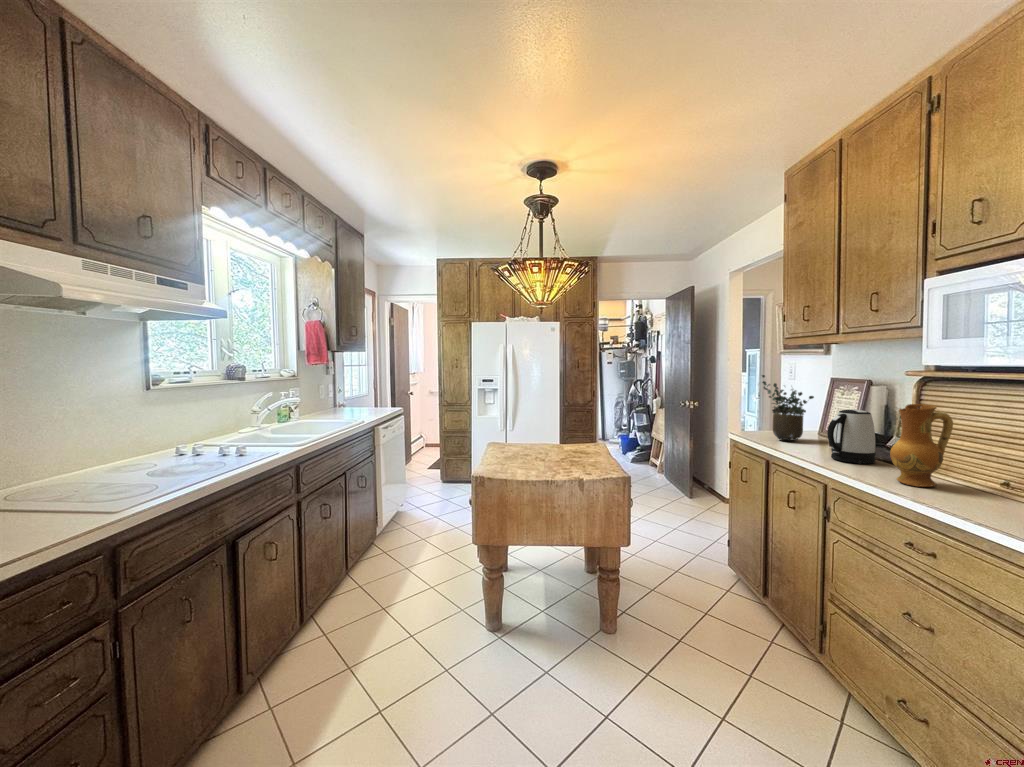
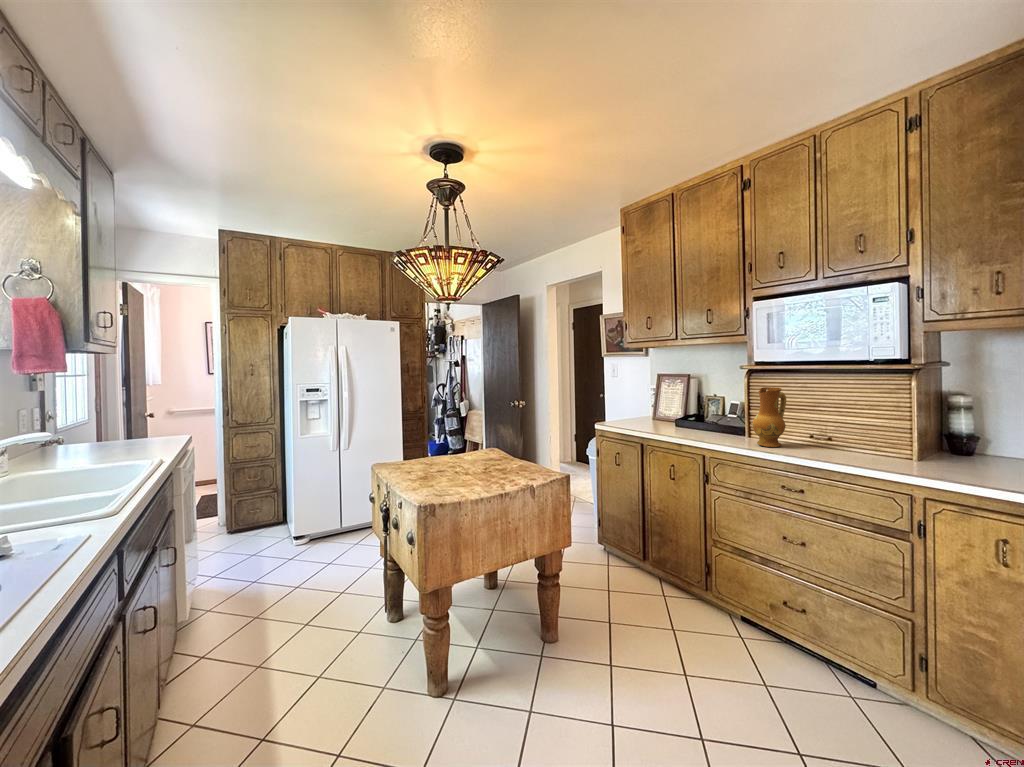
potted plant: present [762,375,814,441] -> none [624,372,664,425]
kettle: present [827,409,876,464] -> none [694,395,724,437]

